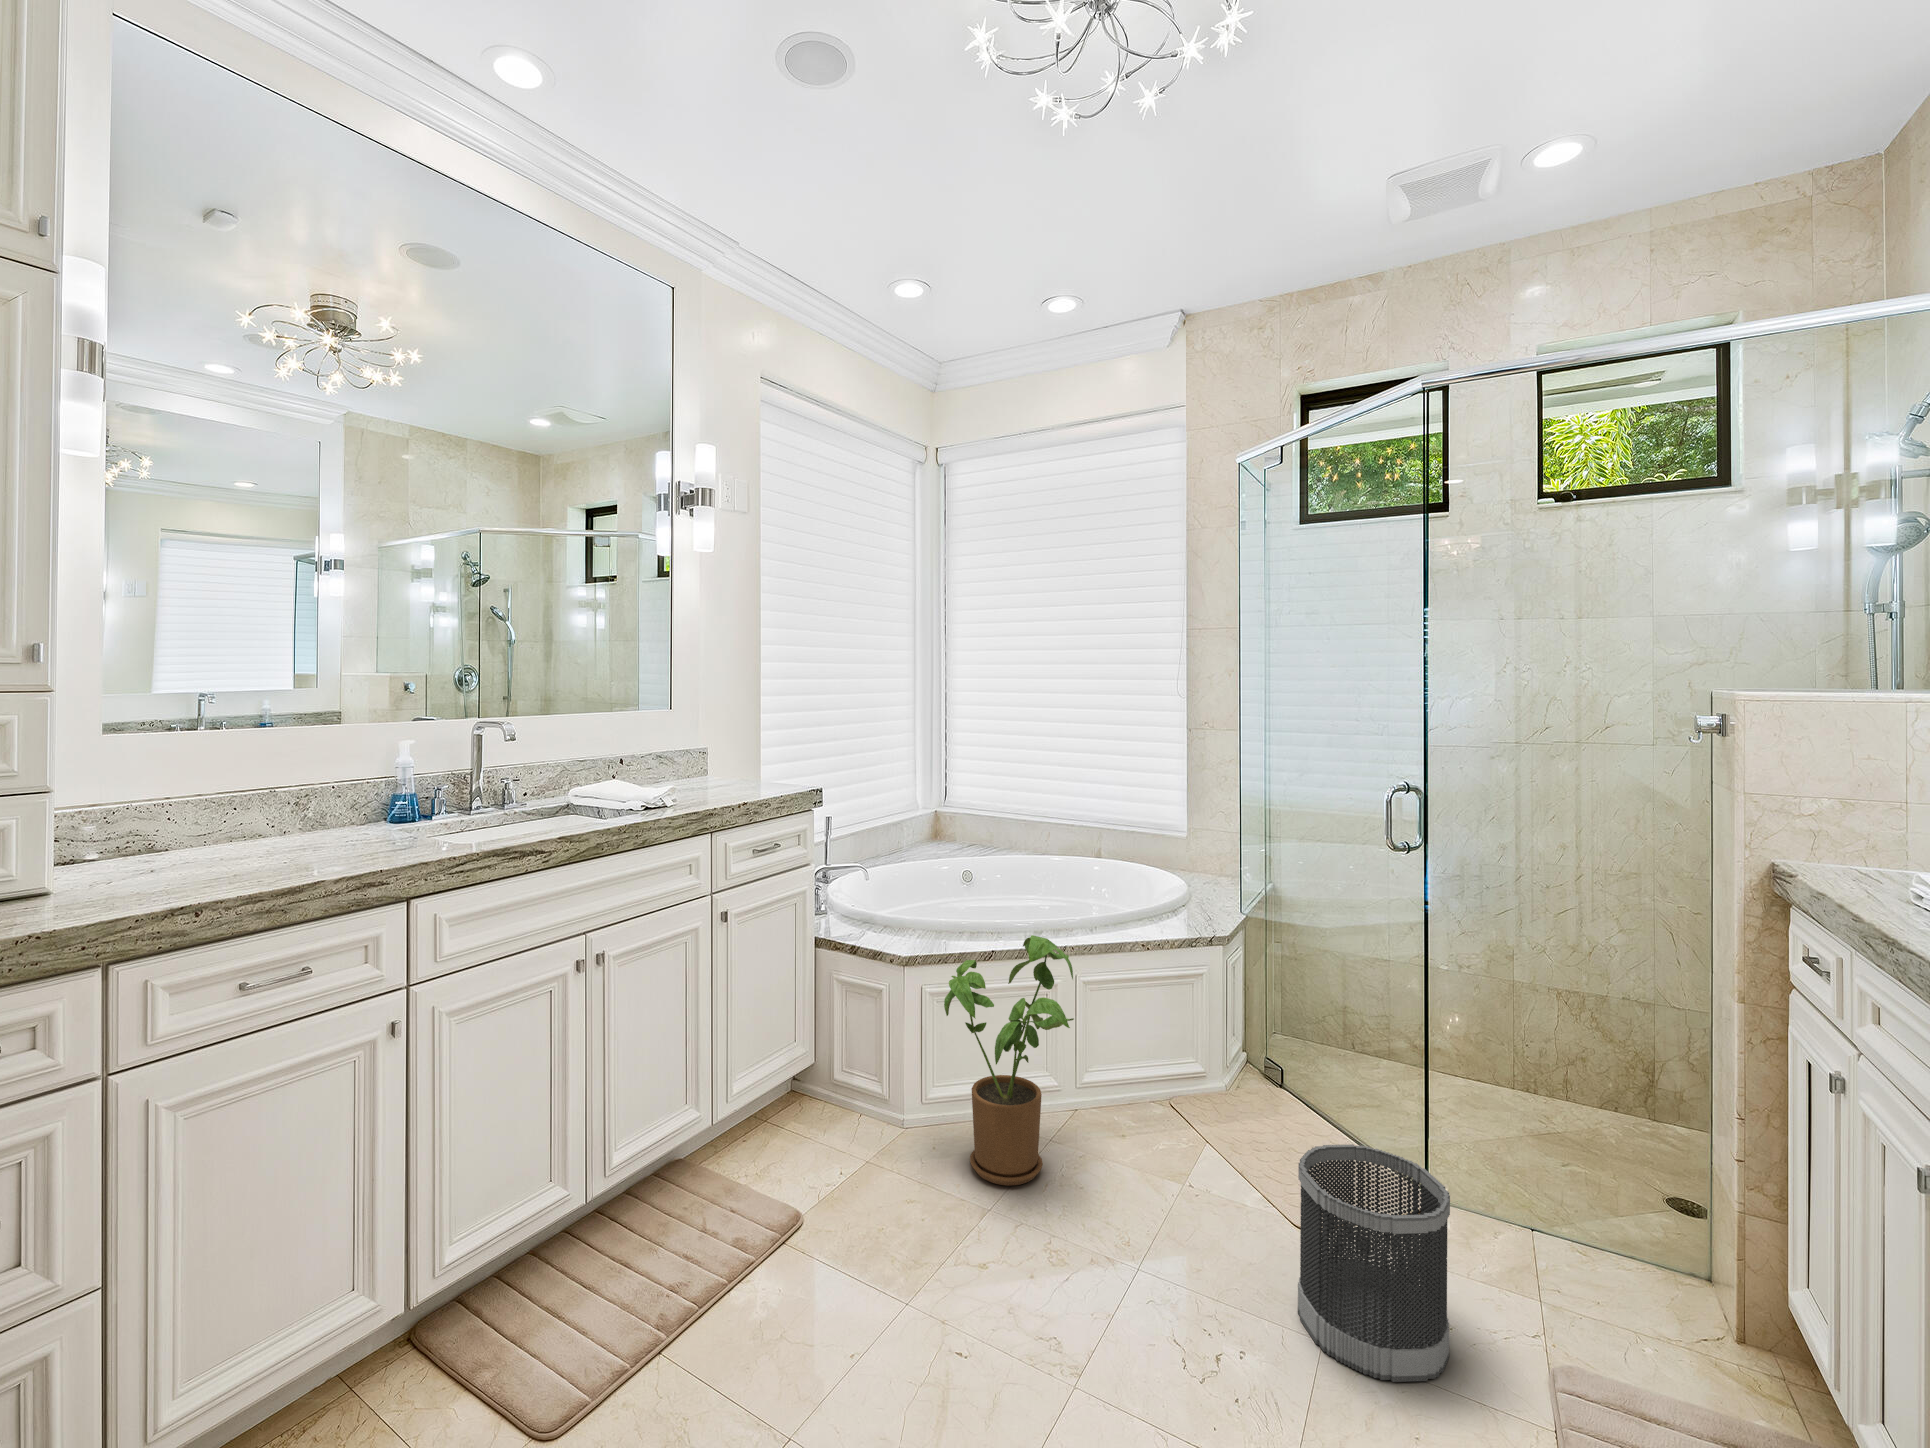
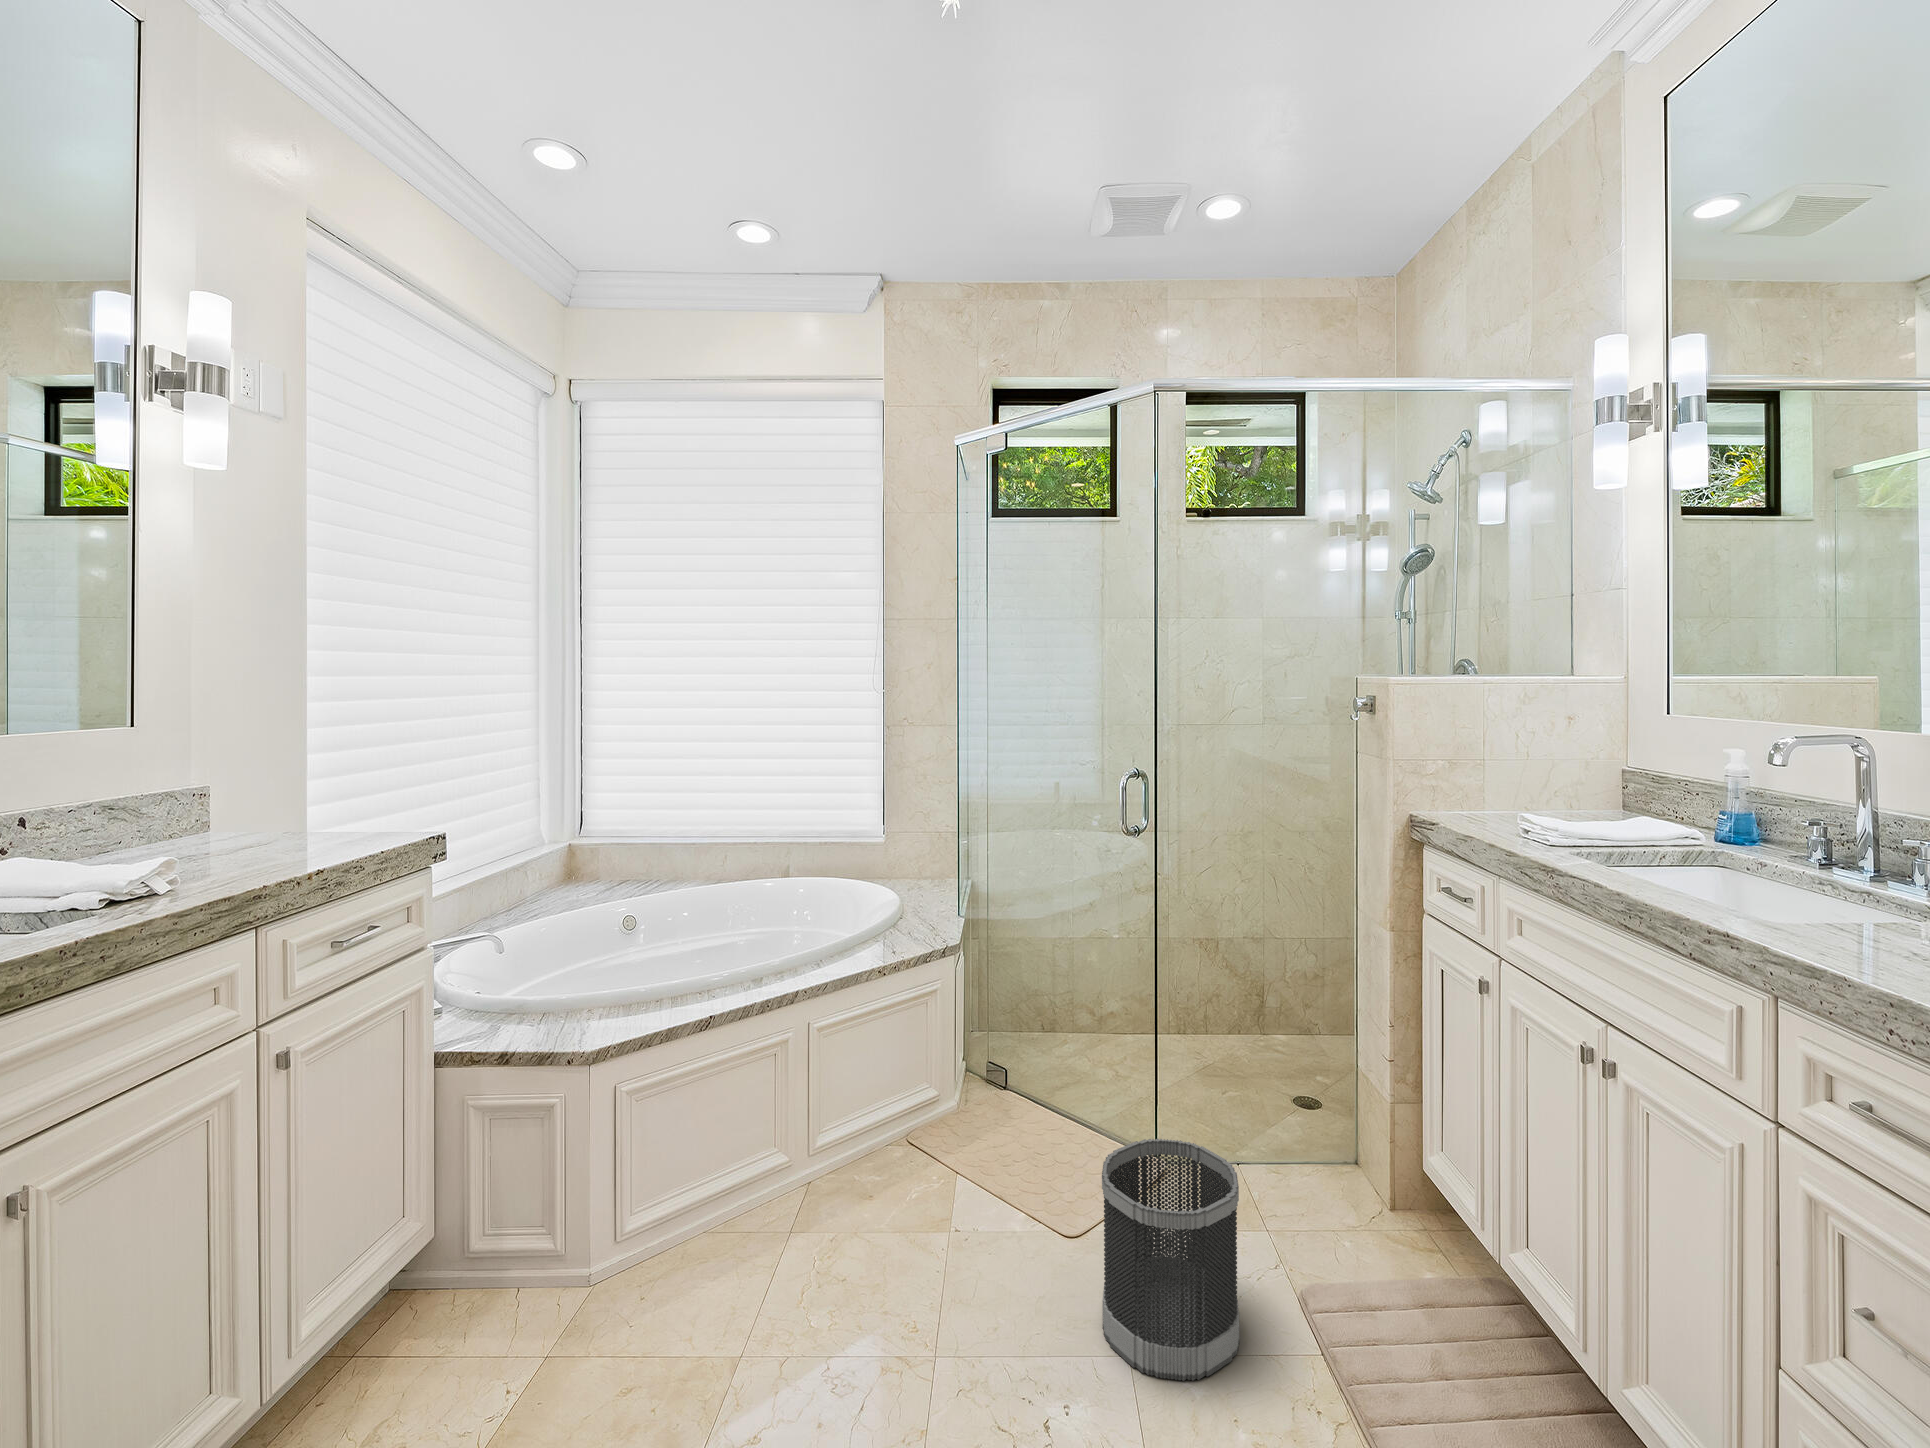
house plant: present [944,935,1074,1186] -> none [655,988,839,1317]

